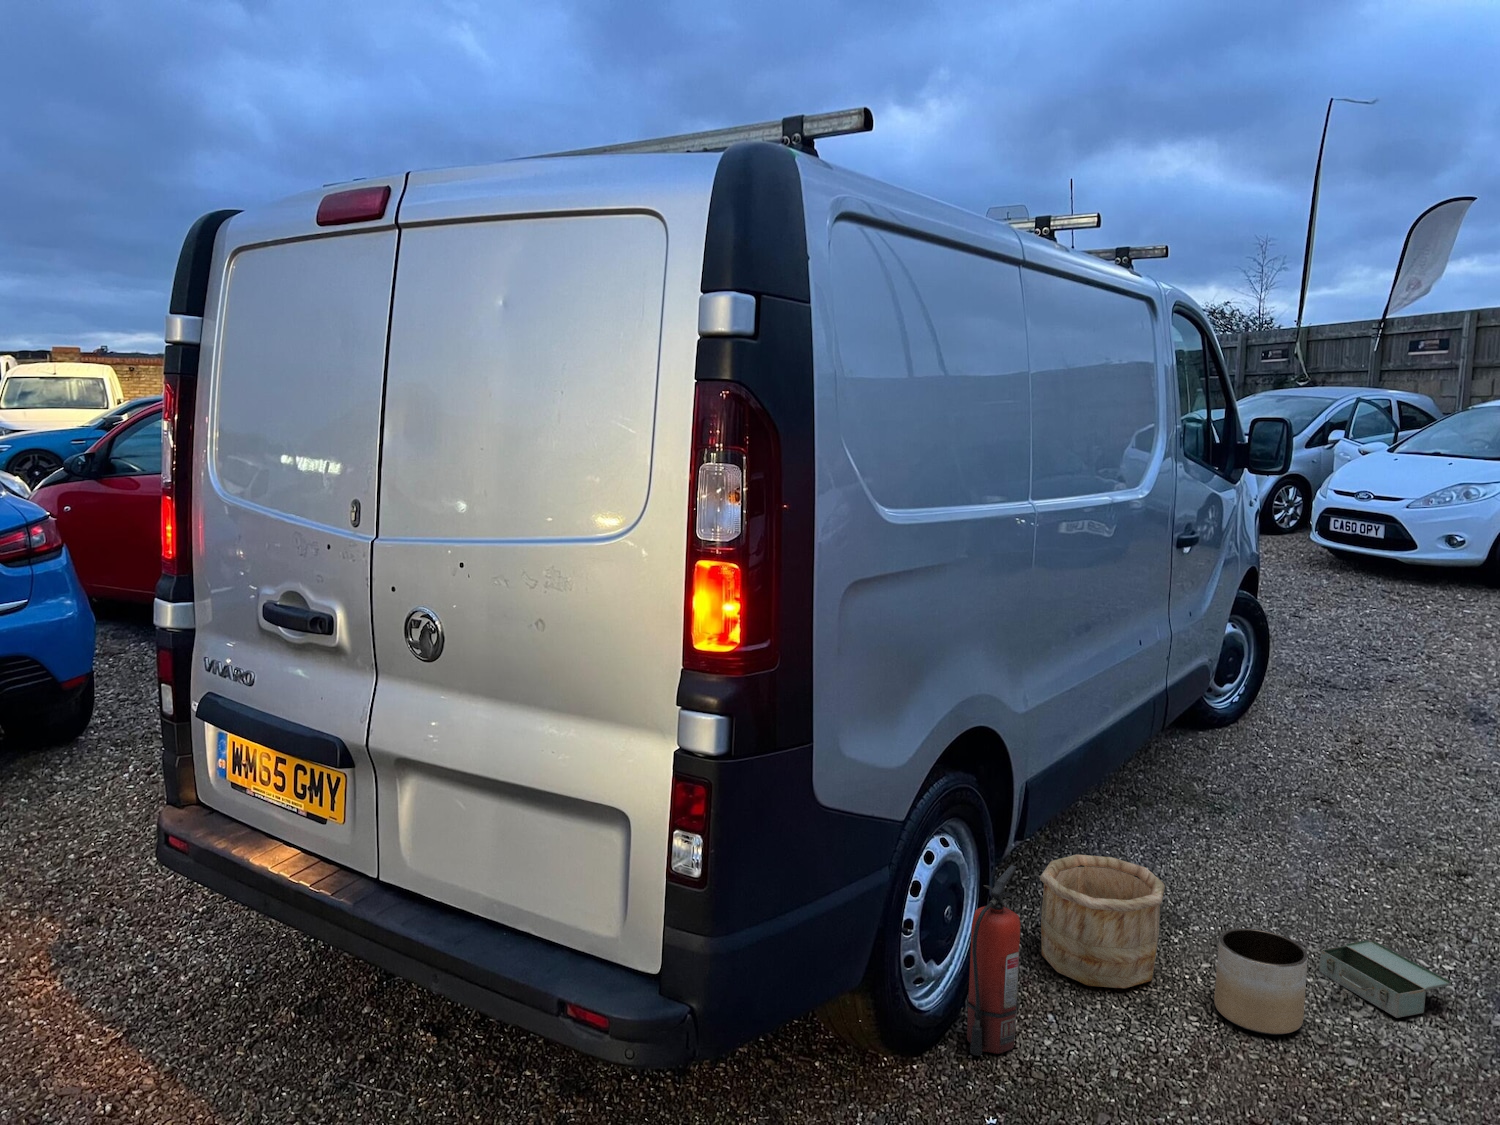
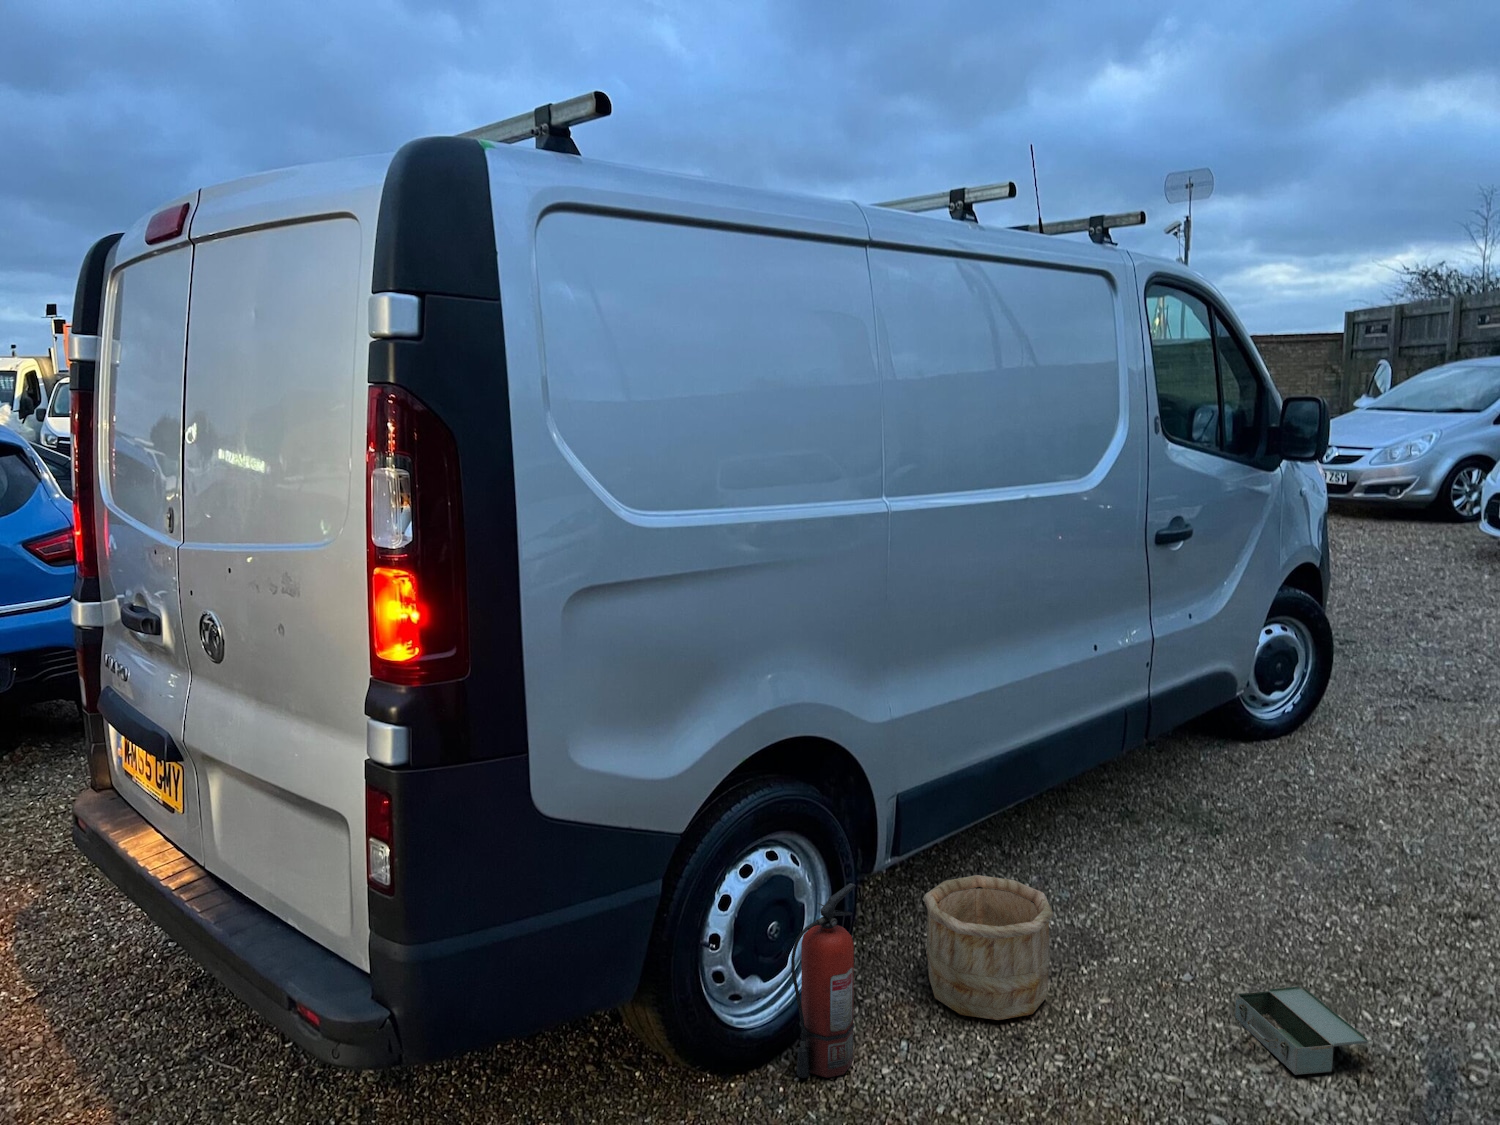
planter: present [1214,928,1308,1035] -> none [1089,964,1184,1082]

